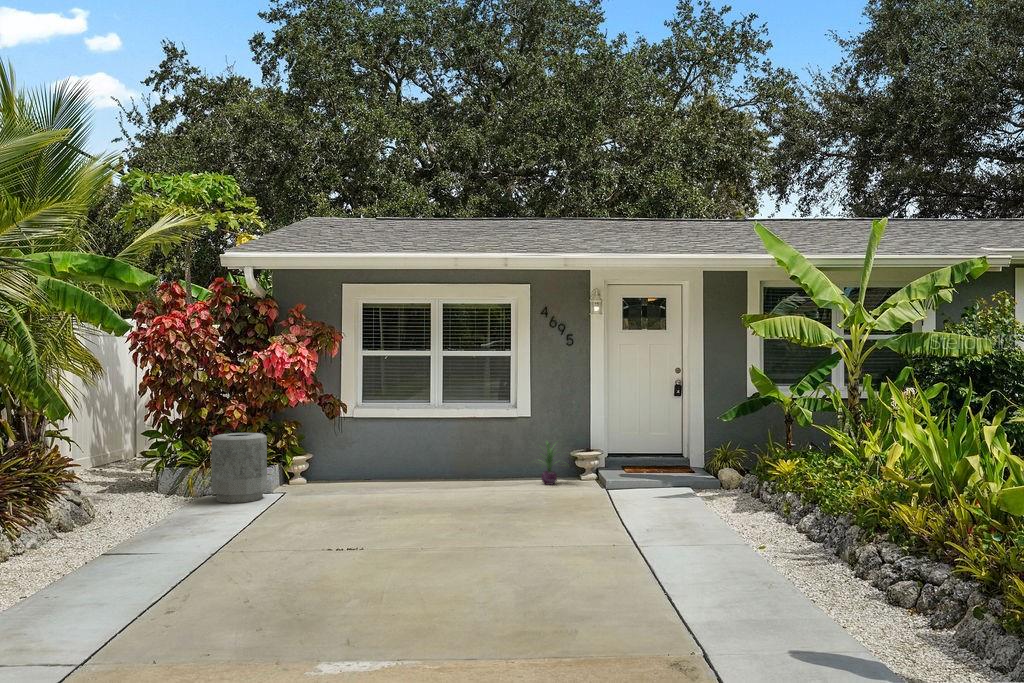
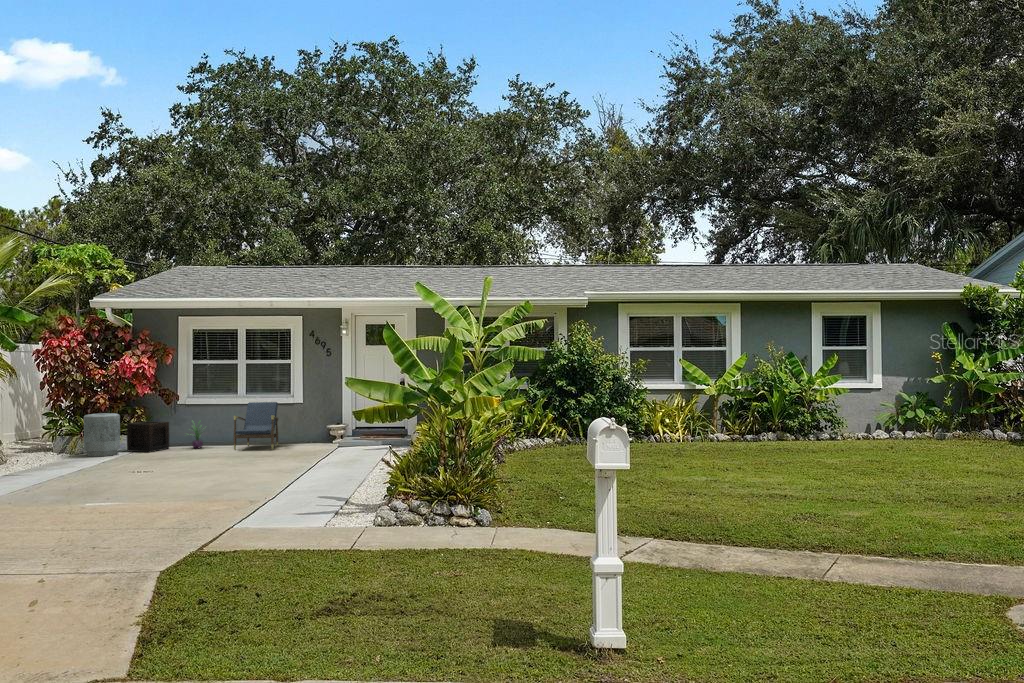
lounge chair: none [438,415,501,491] -> present [233,402,279,450]
decorative plant: present [541,441,557,485] -> present [192,426,203,448]
wooden crate: none [273,444,334,494] -> present [127,421,169,452]

